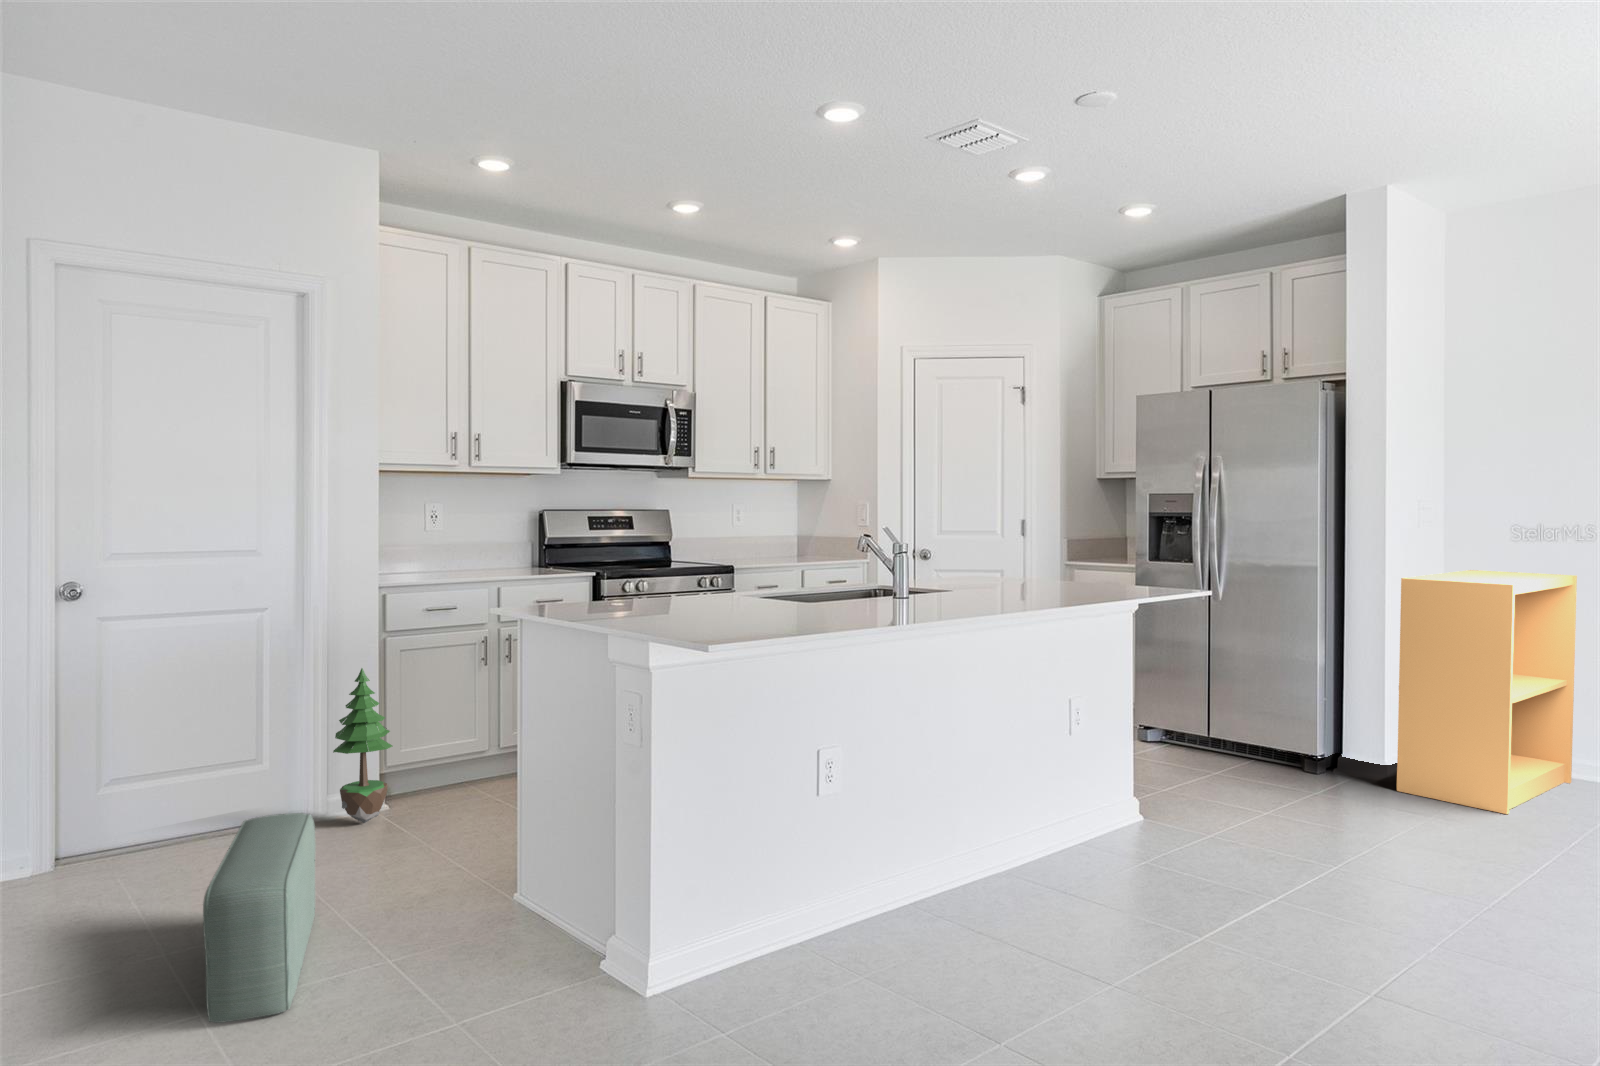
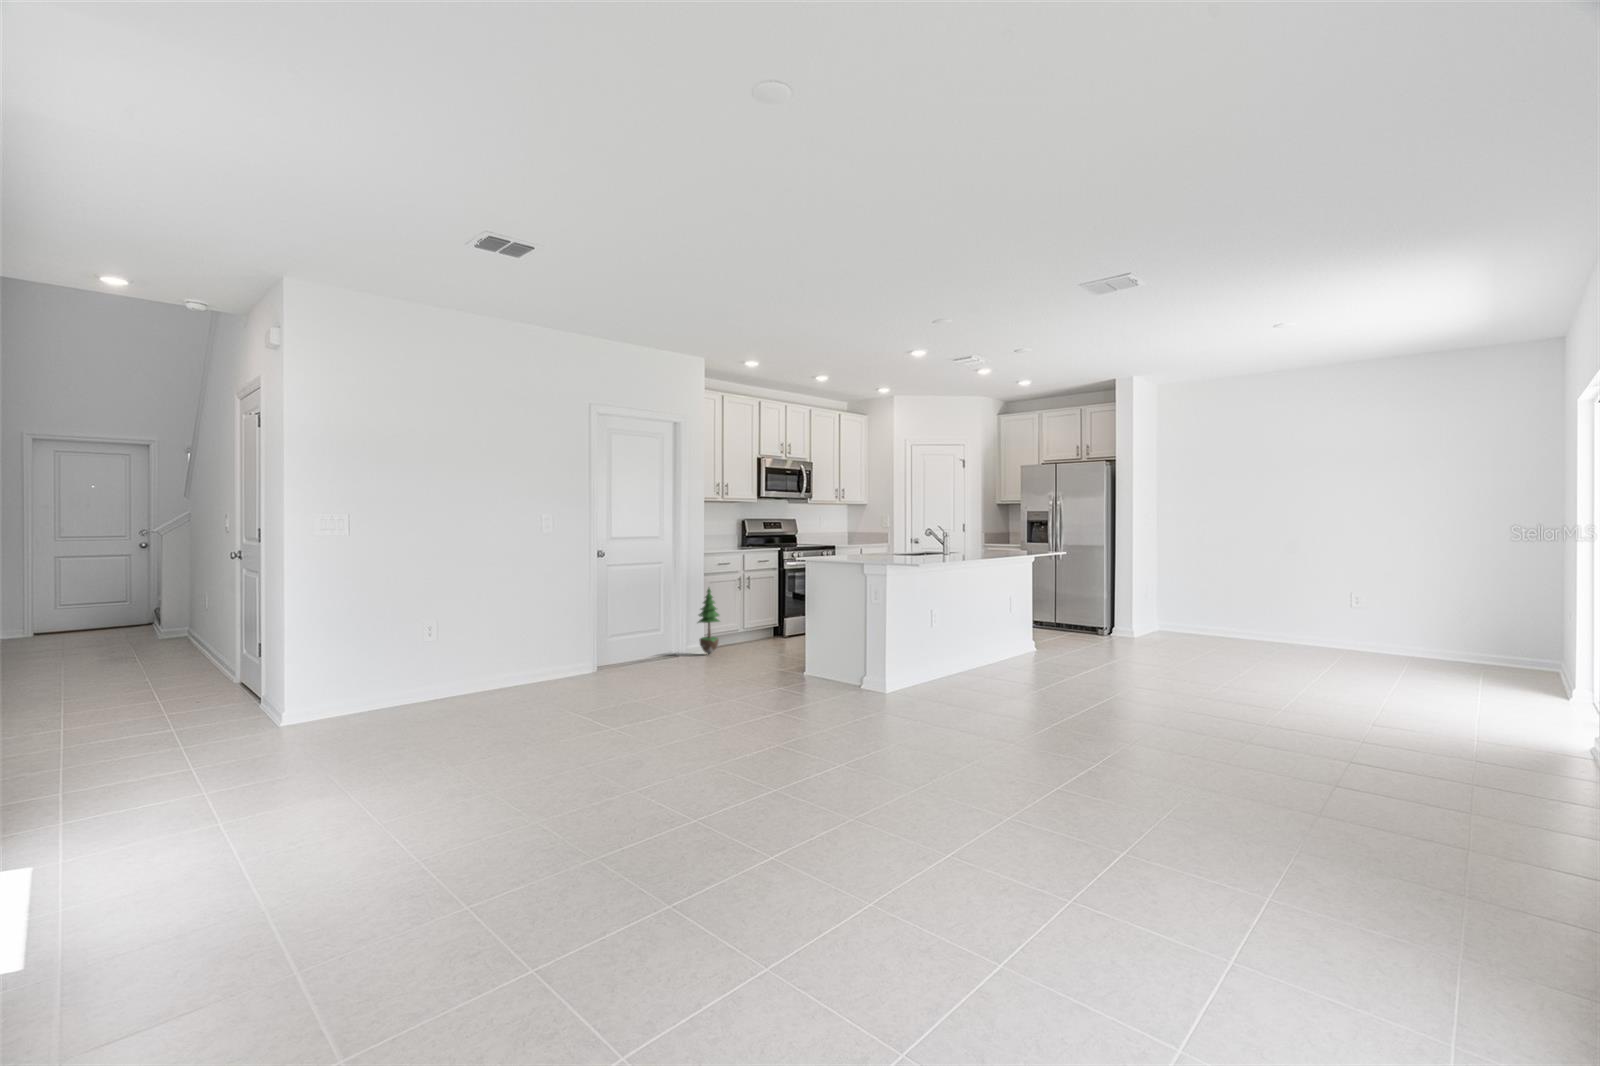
bookshelf: present [1397,570,1577,814] -> none [1138,545,1210,644]
pouf: present [203,813,316,1023] -> none [714,634,768,694]

